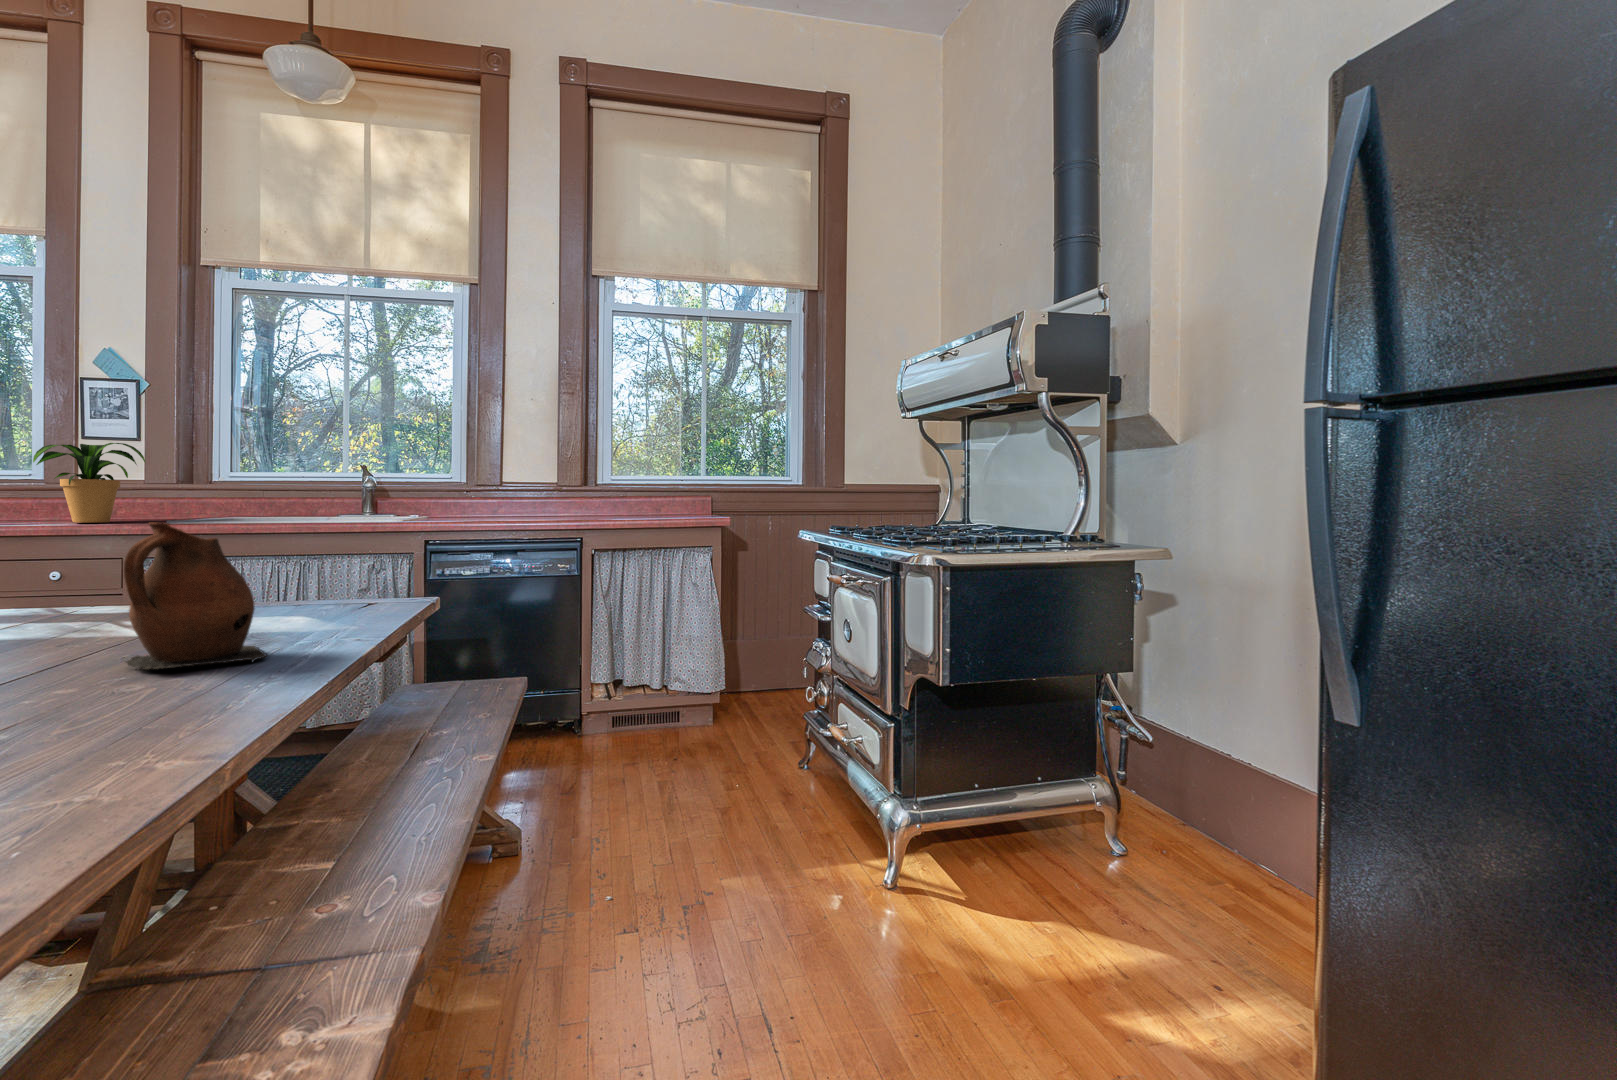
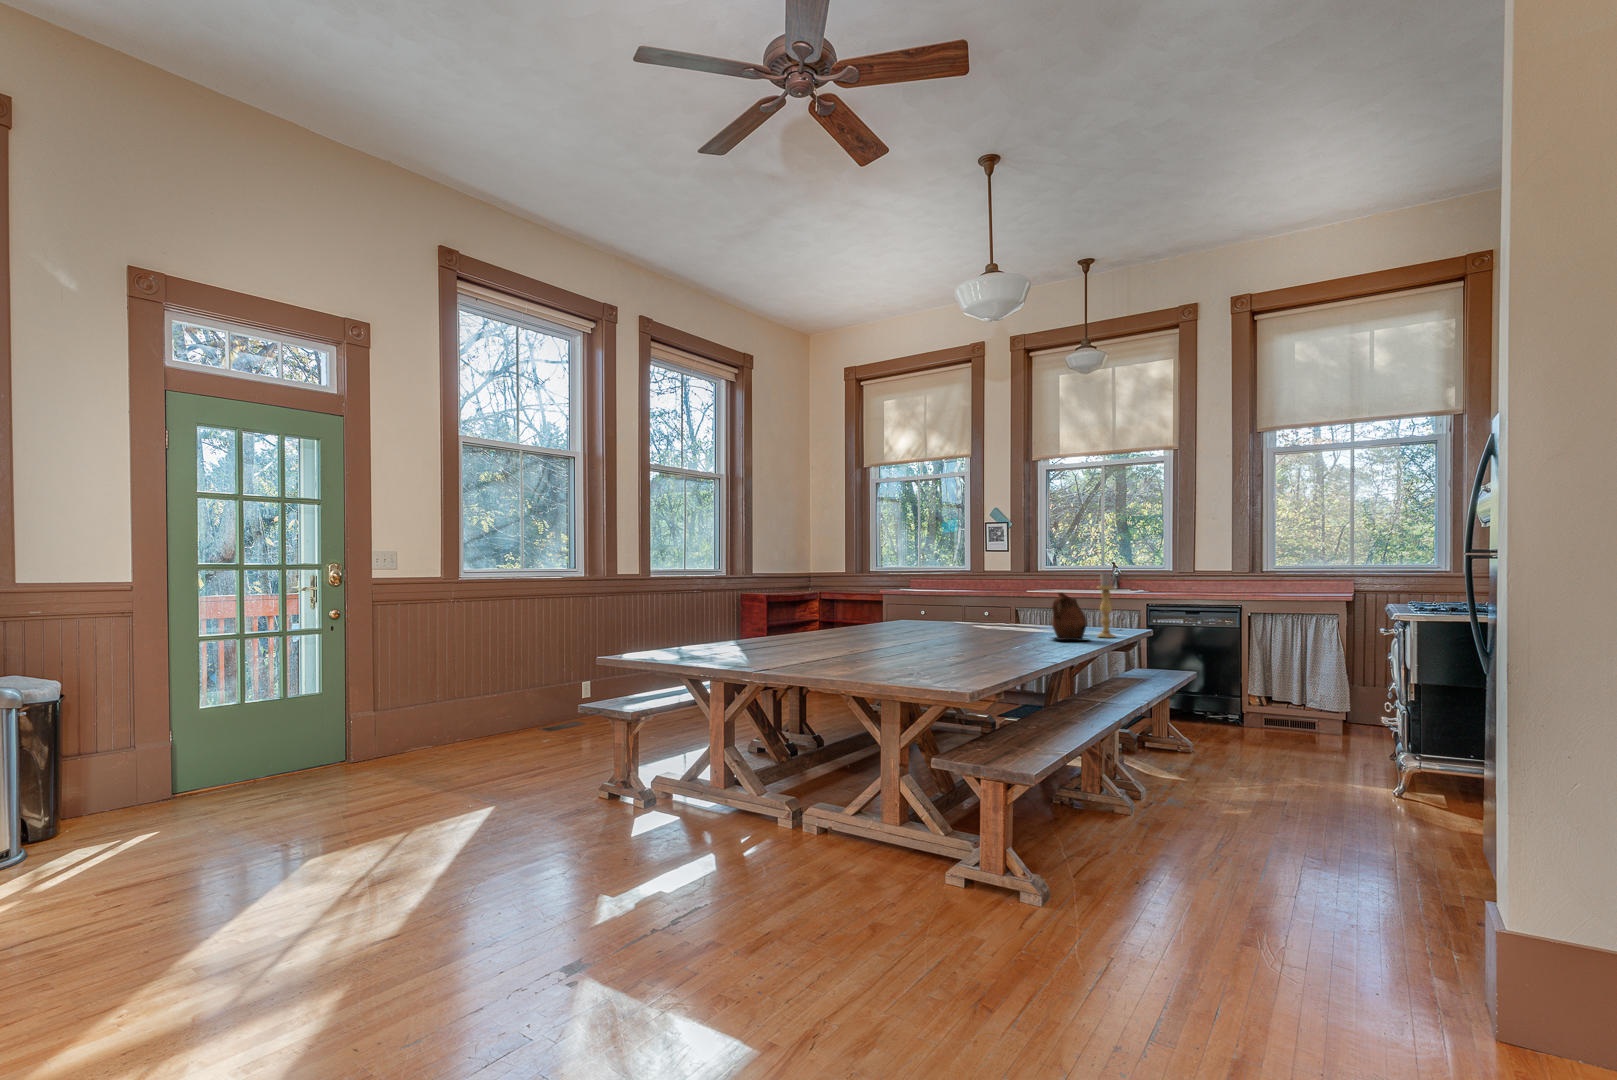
potted plant: present [33,443,145,523] -> none [975,554,1014,591]
candle holder: none [294,468,347,637] -> present [1097,574,1115,638]

